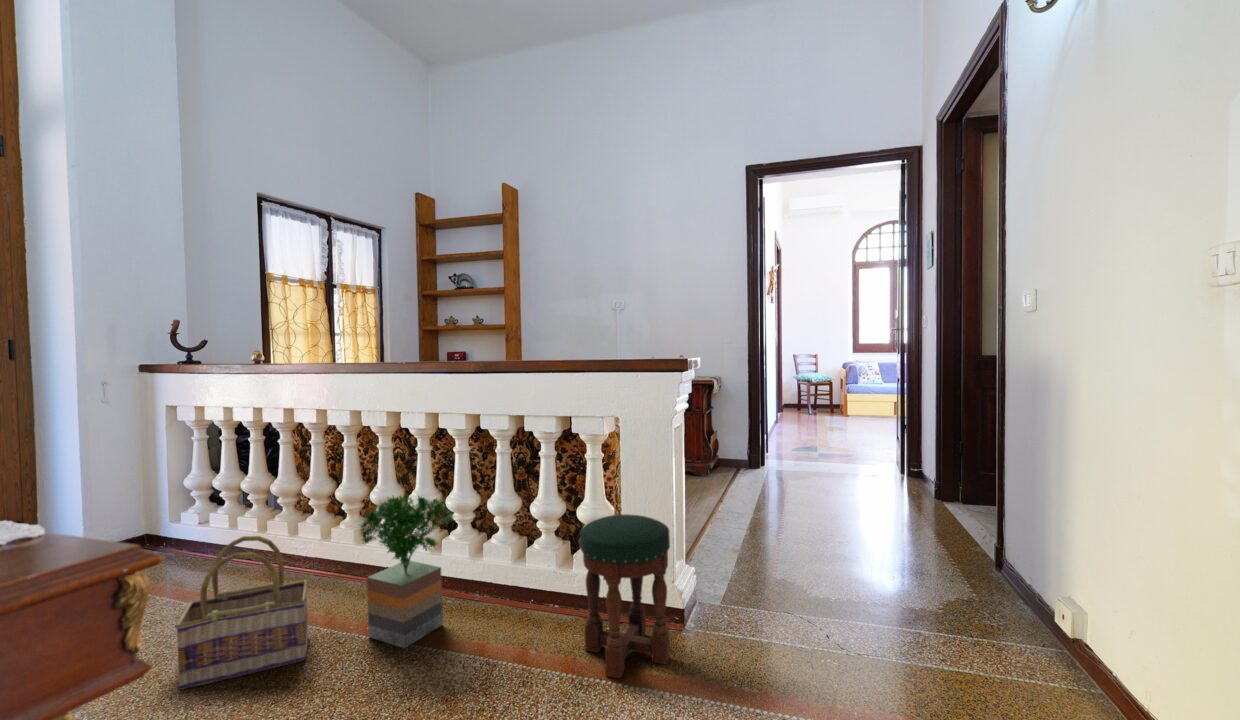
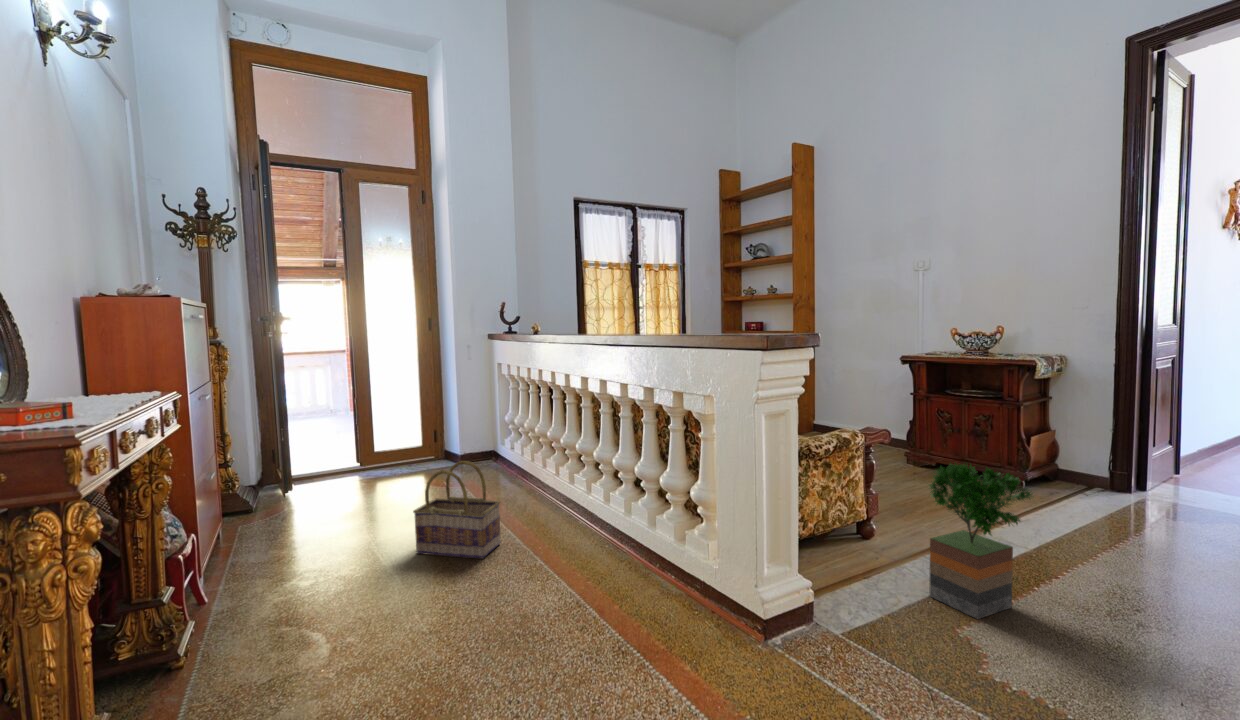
potted tree: present [360,495,454,648] -> present [929,464,1034,619]
stool: present [580,514,670,678] -> none [636,498,731,666]

